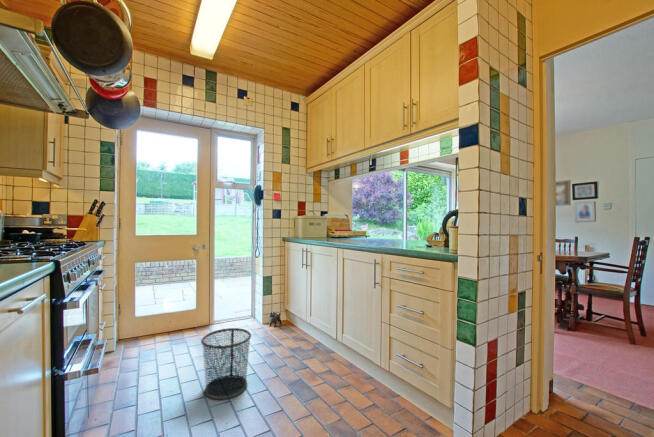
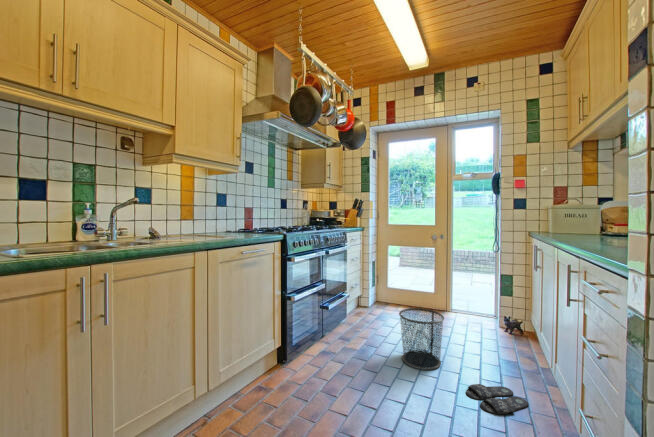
slippers: none [282,374,324,402] -> present [466,384,529,415]

